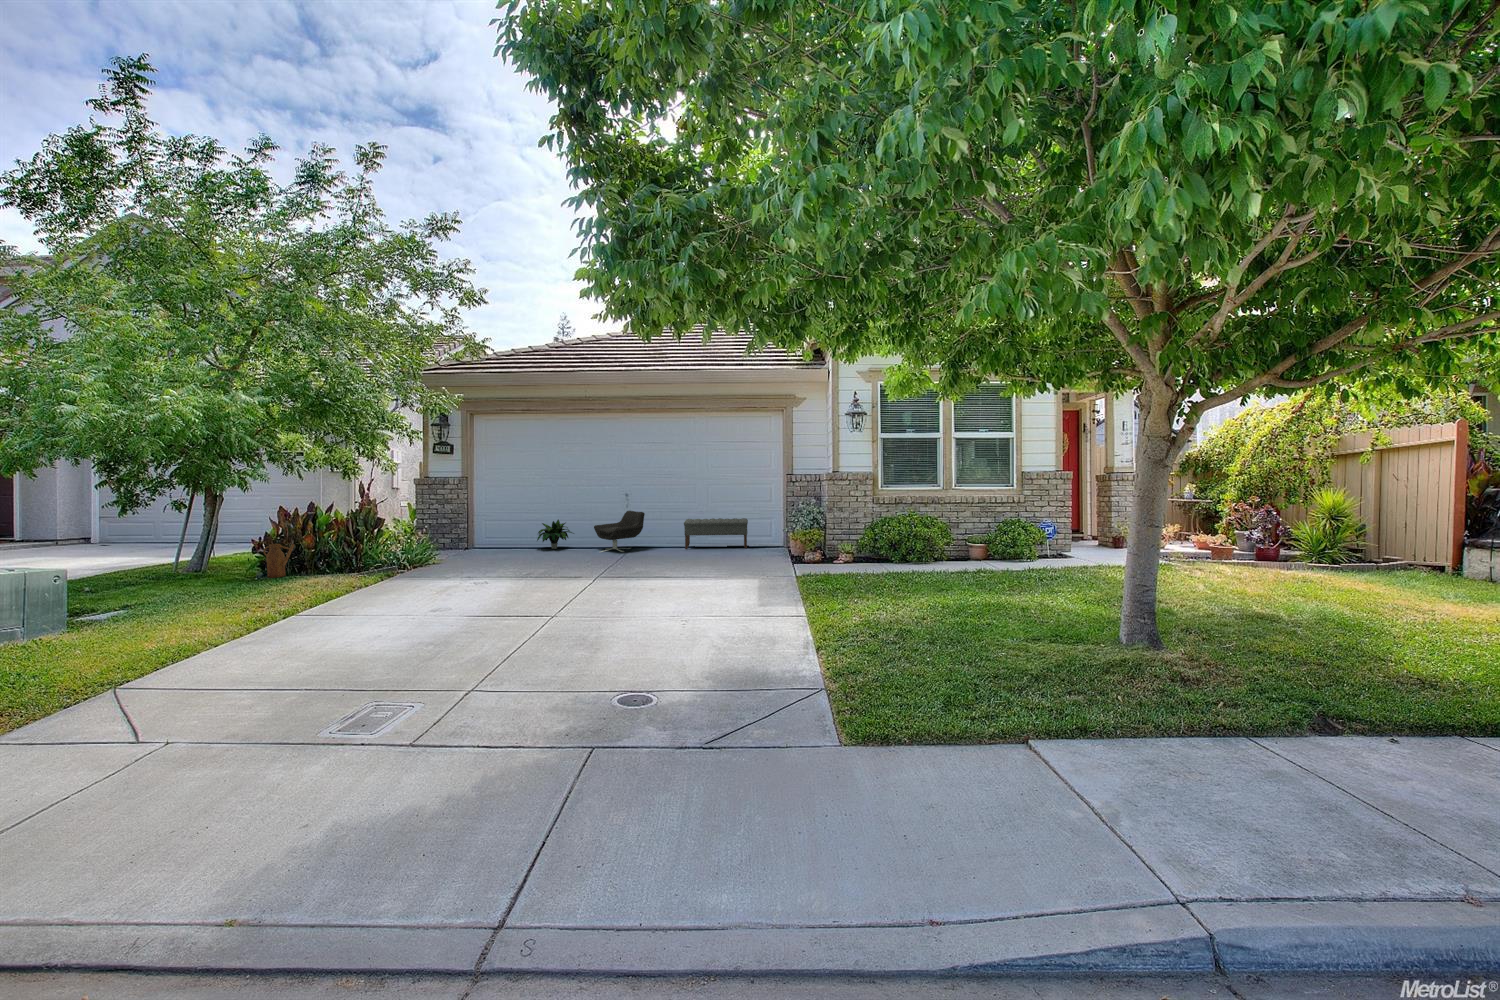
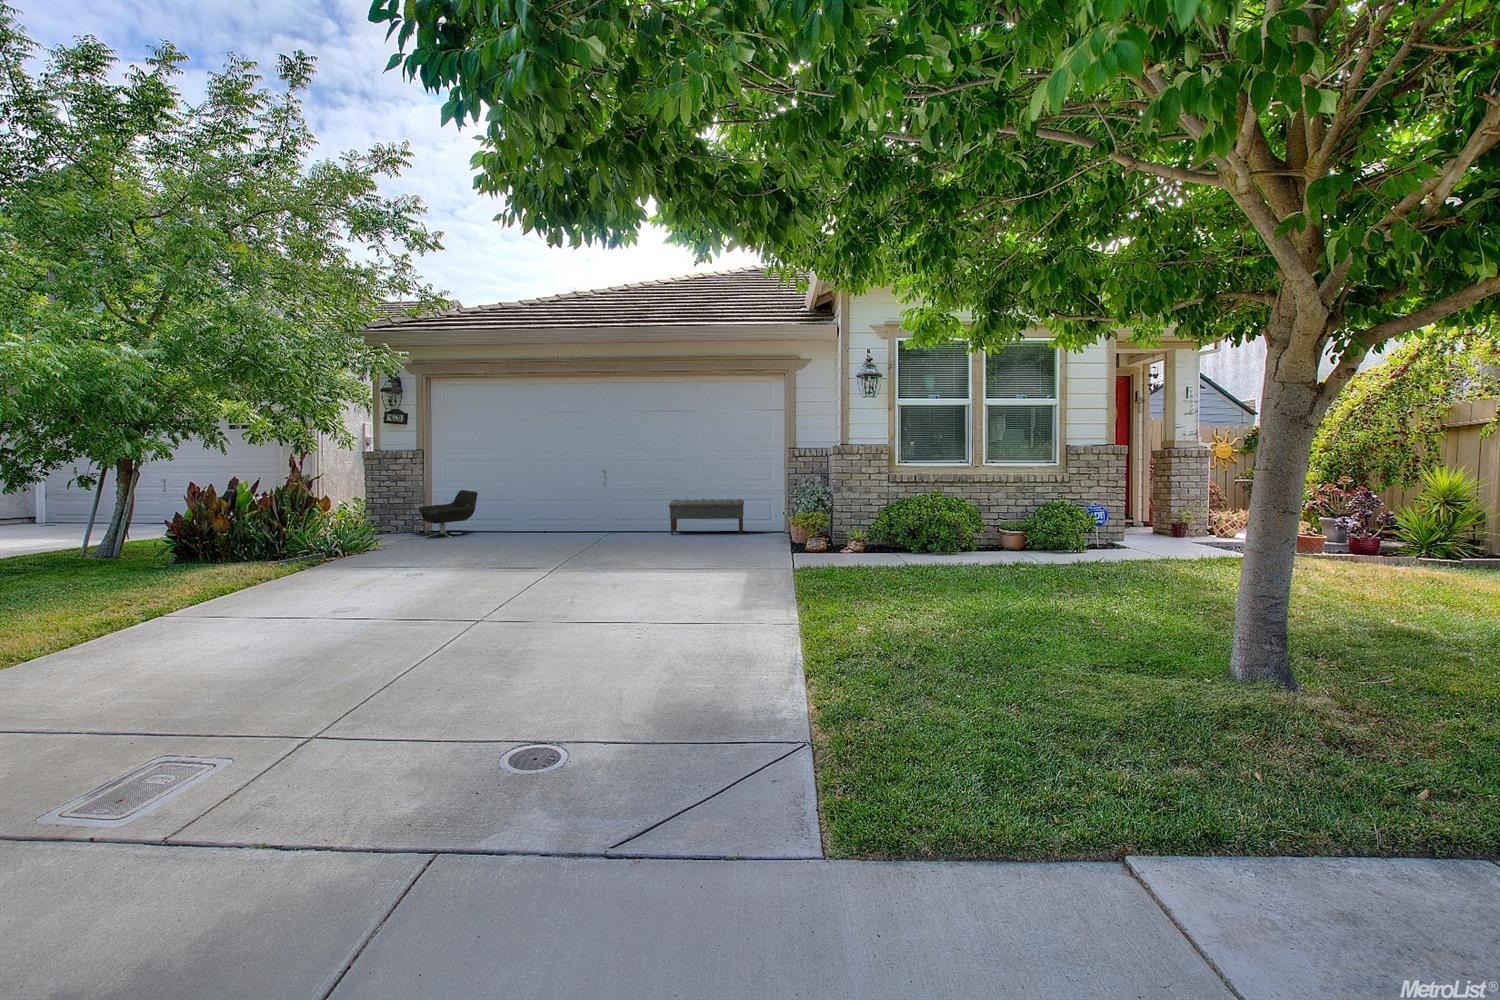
lounge chair: present [594,511,645,552] -> present [419,490,478,538]
potted plant: present [537,520,574,549] -> none [500,499,546,534]
watering can: present [264,544,294,578] -> none [168,526,204,566]

